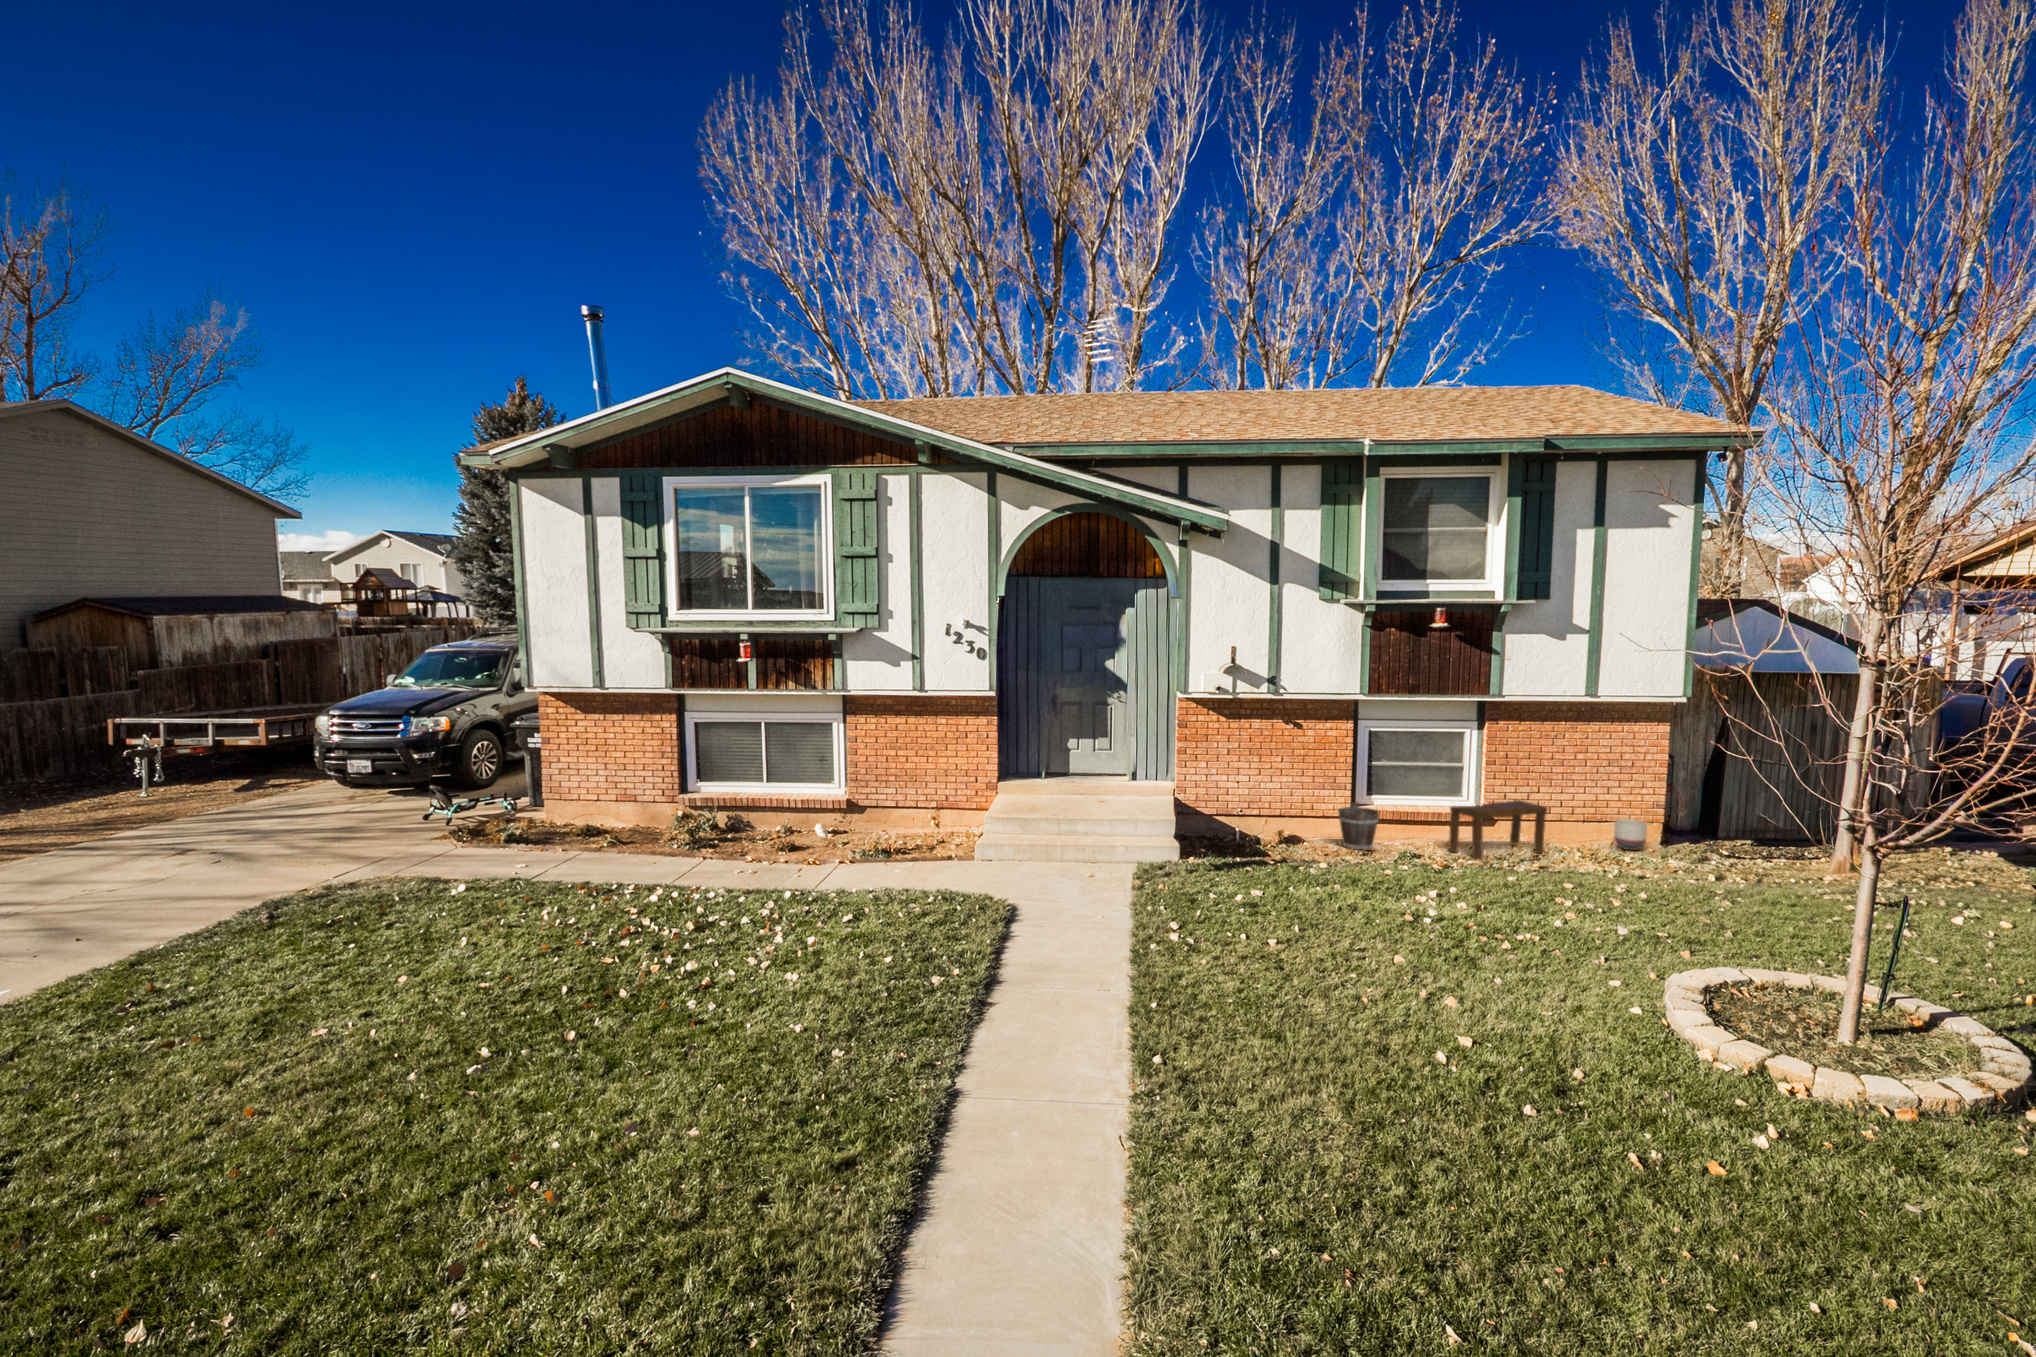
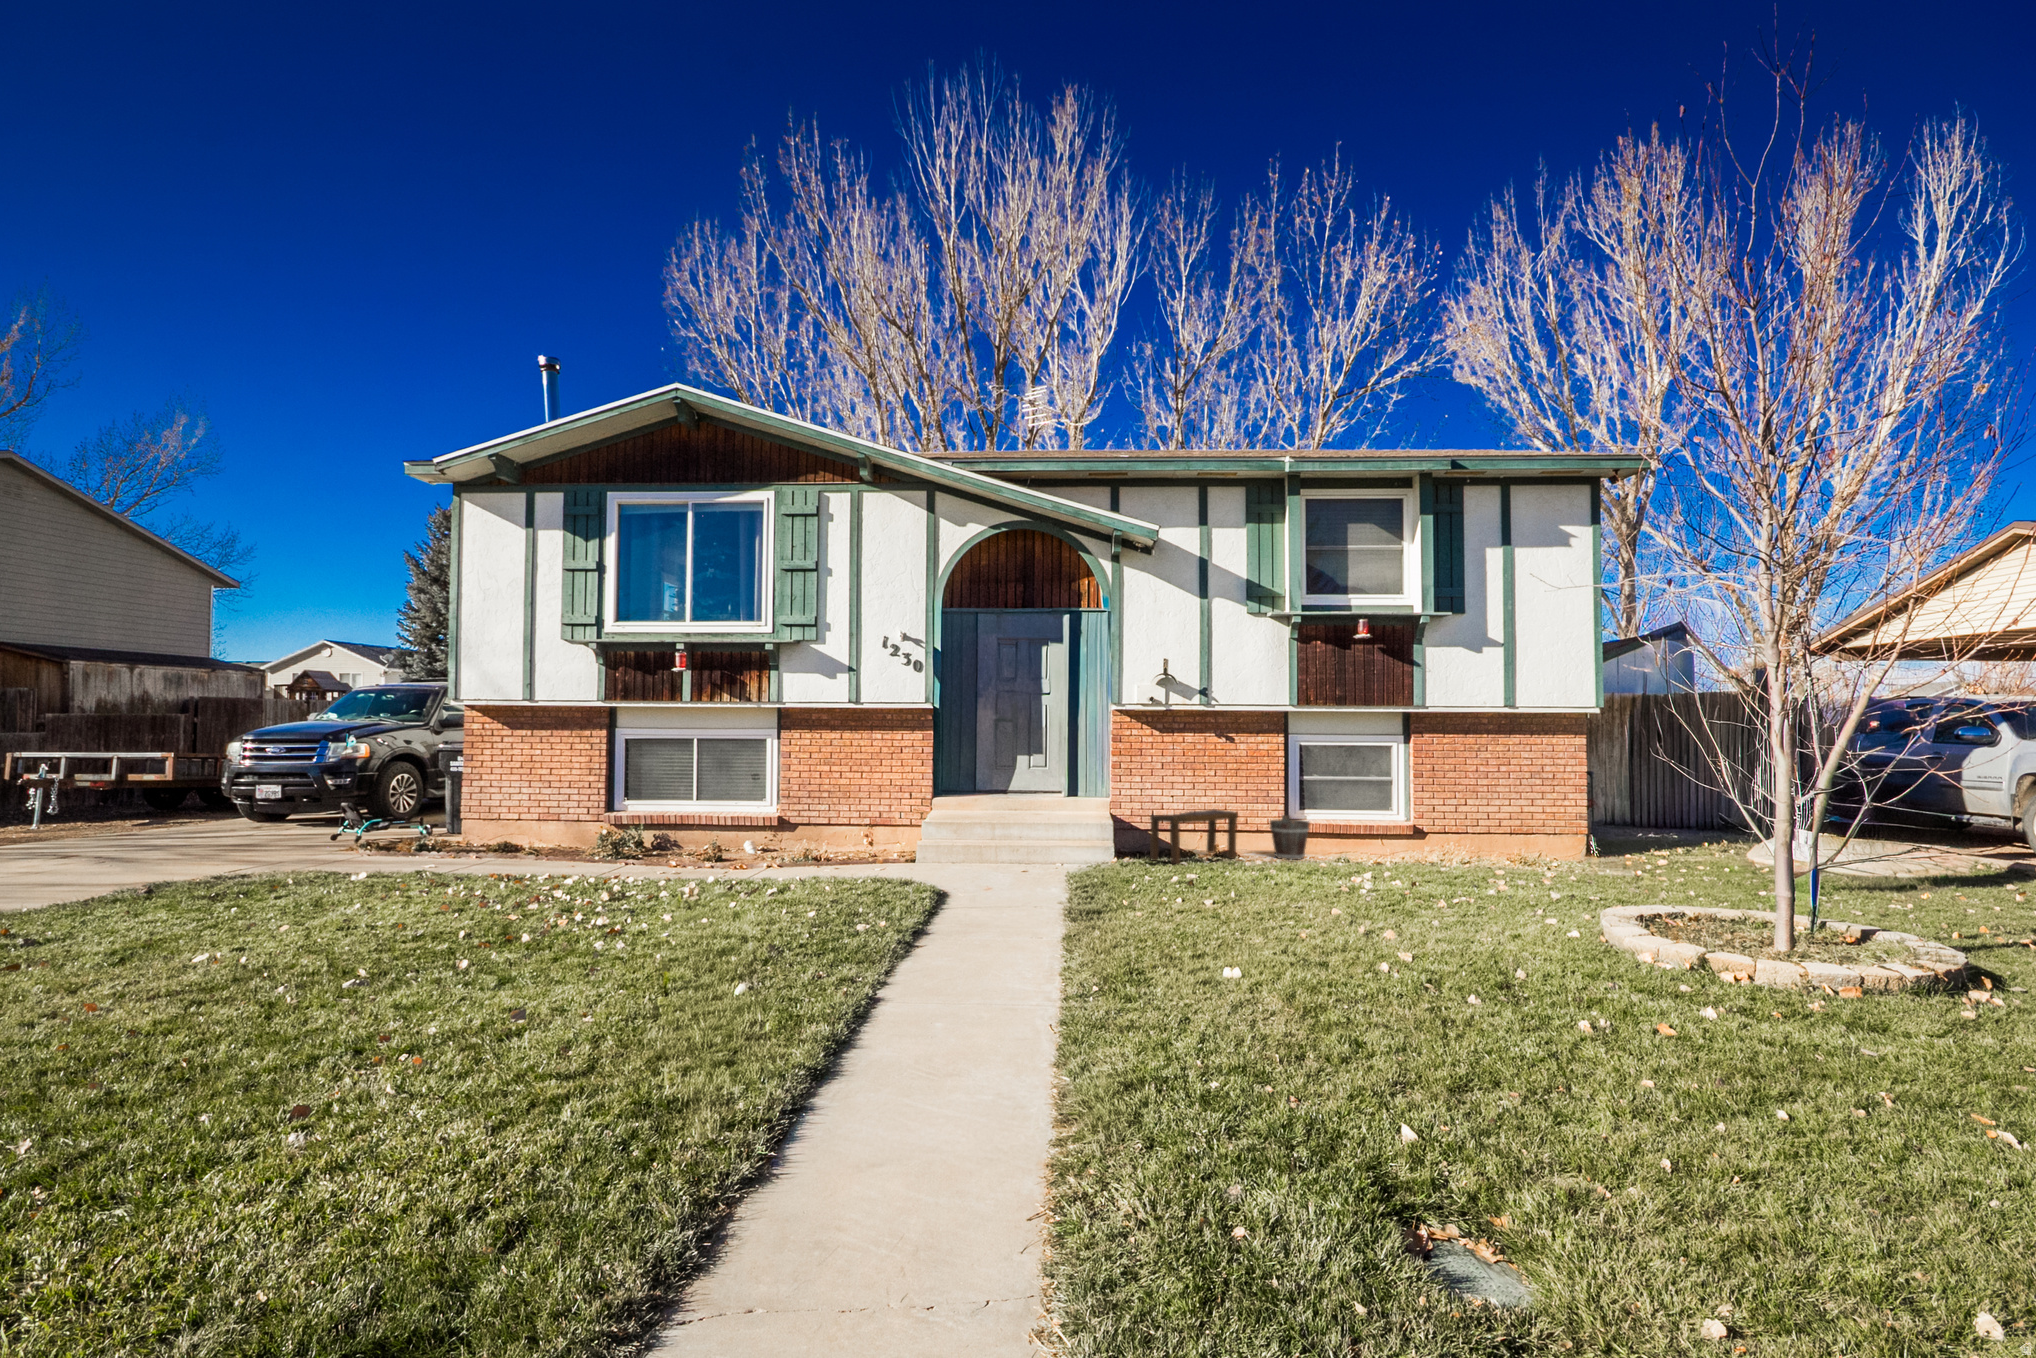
bench: present [1449,800,1547,860] -> present [1150,809,1238,865]
planter: present [1614,819,1647,851] -> none [1538,830,1569,860]

